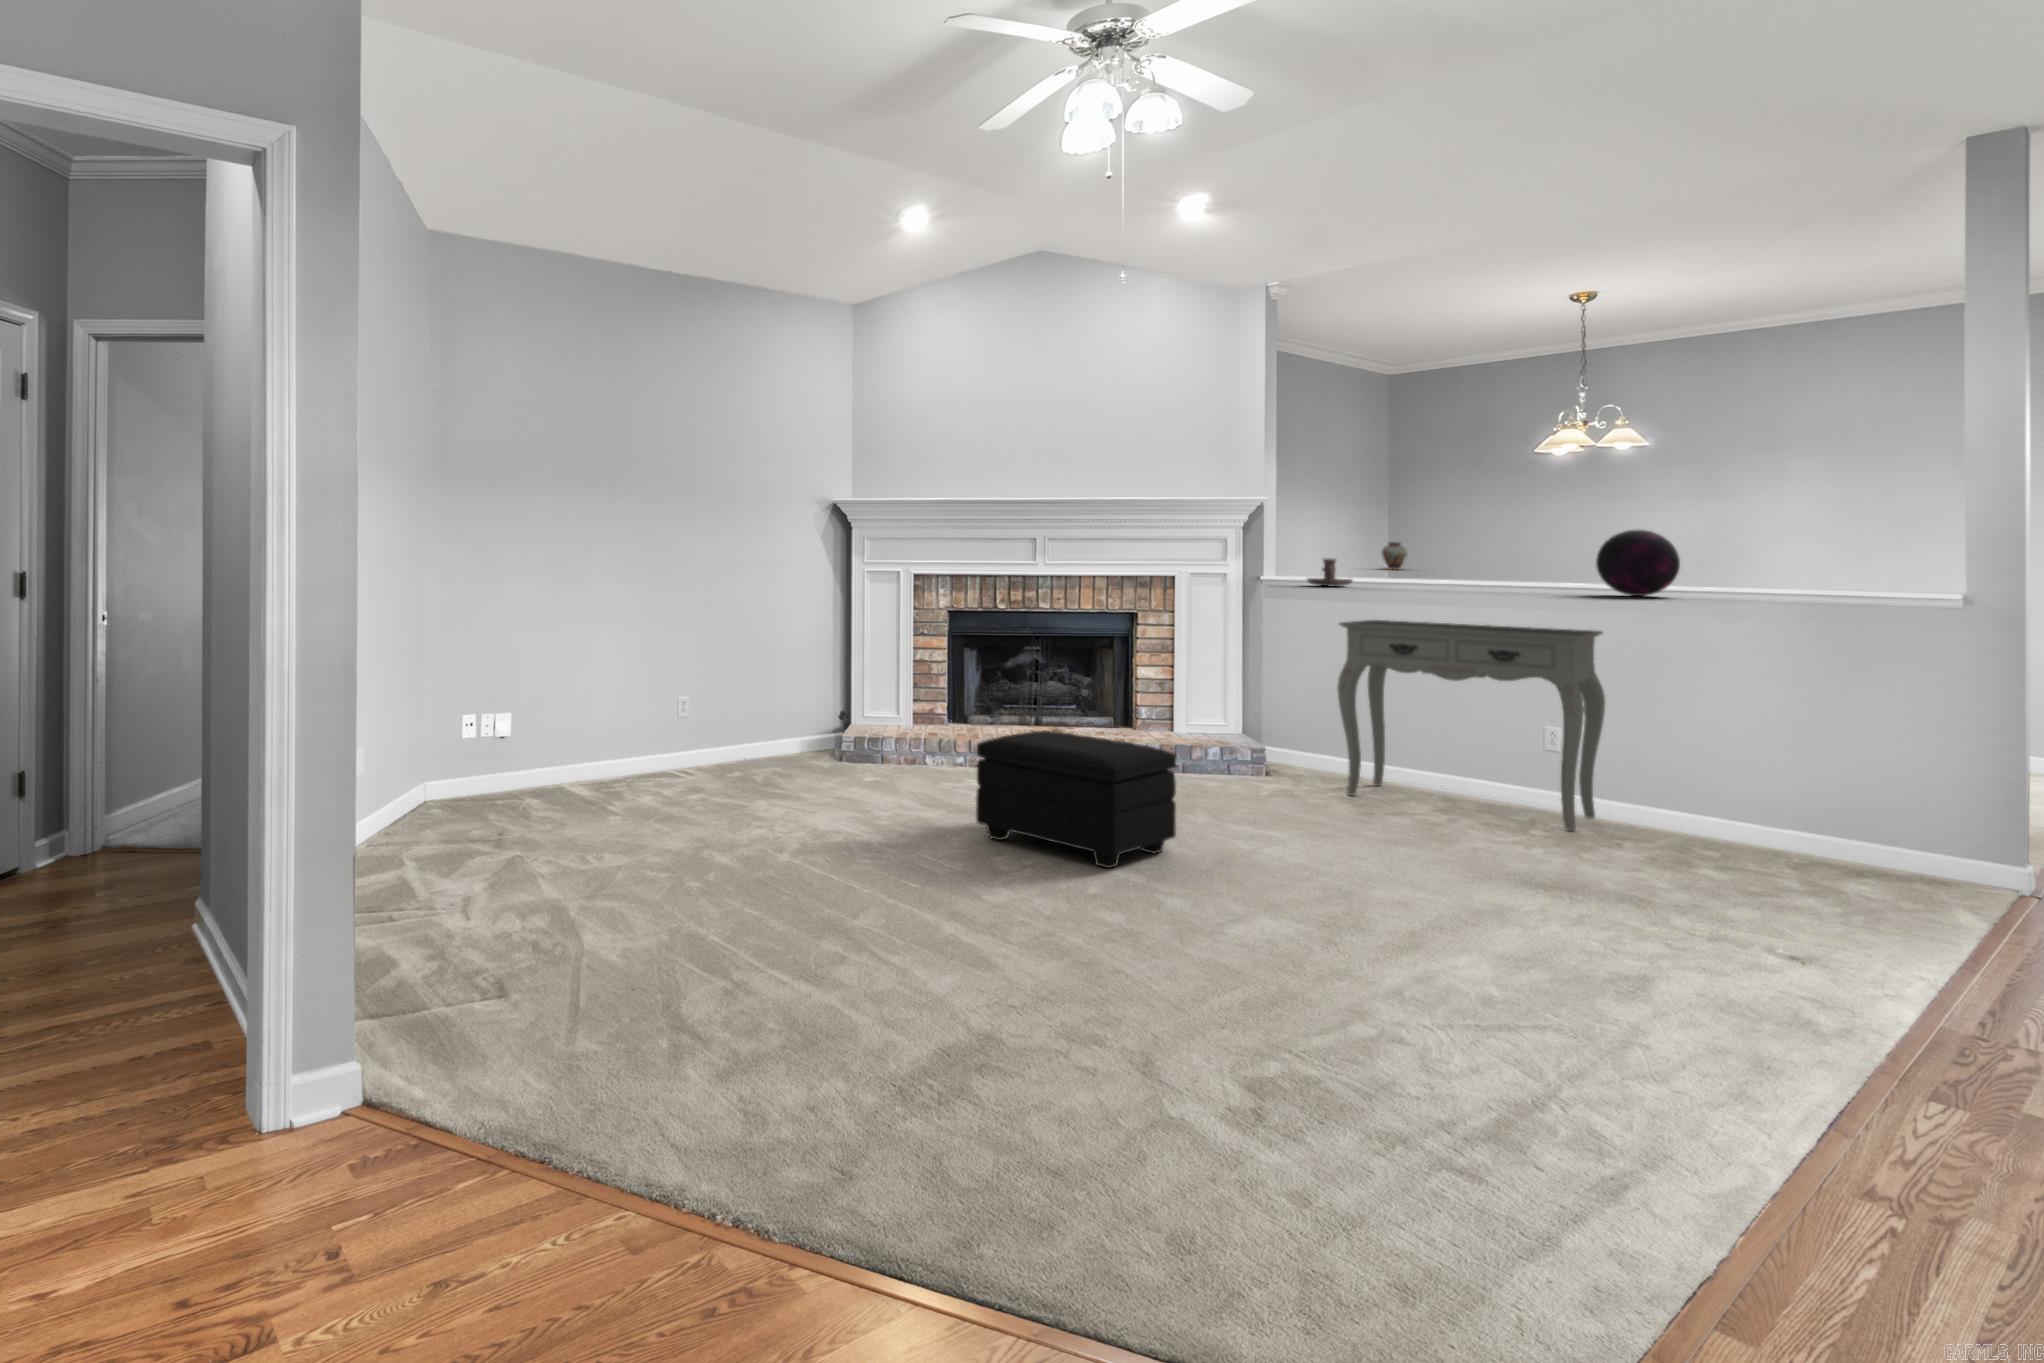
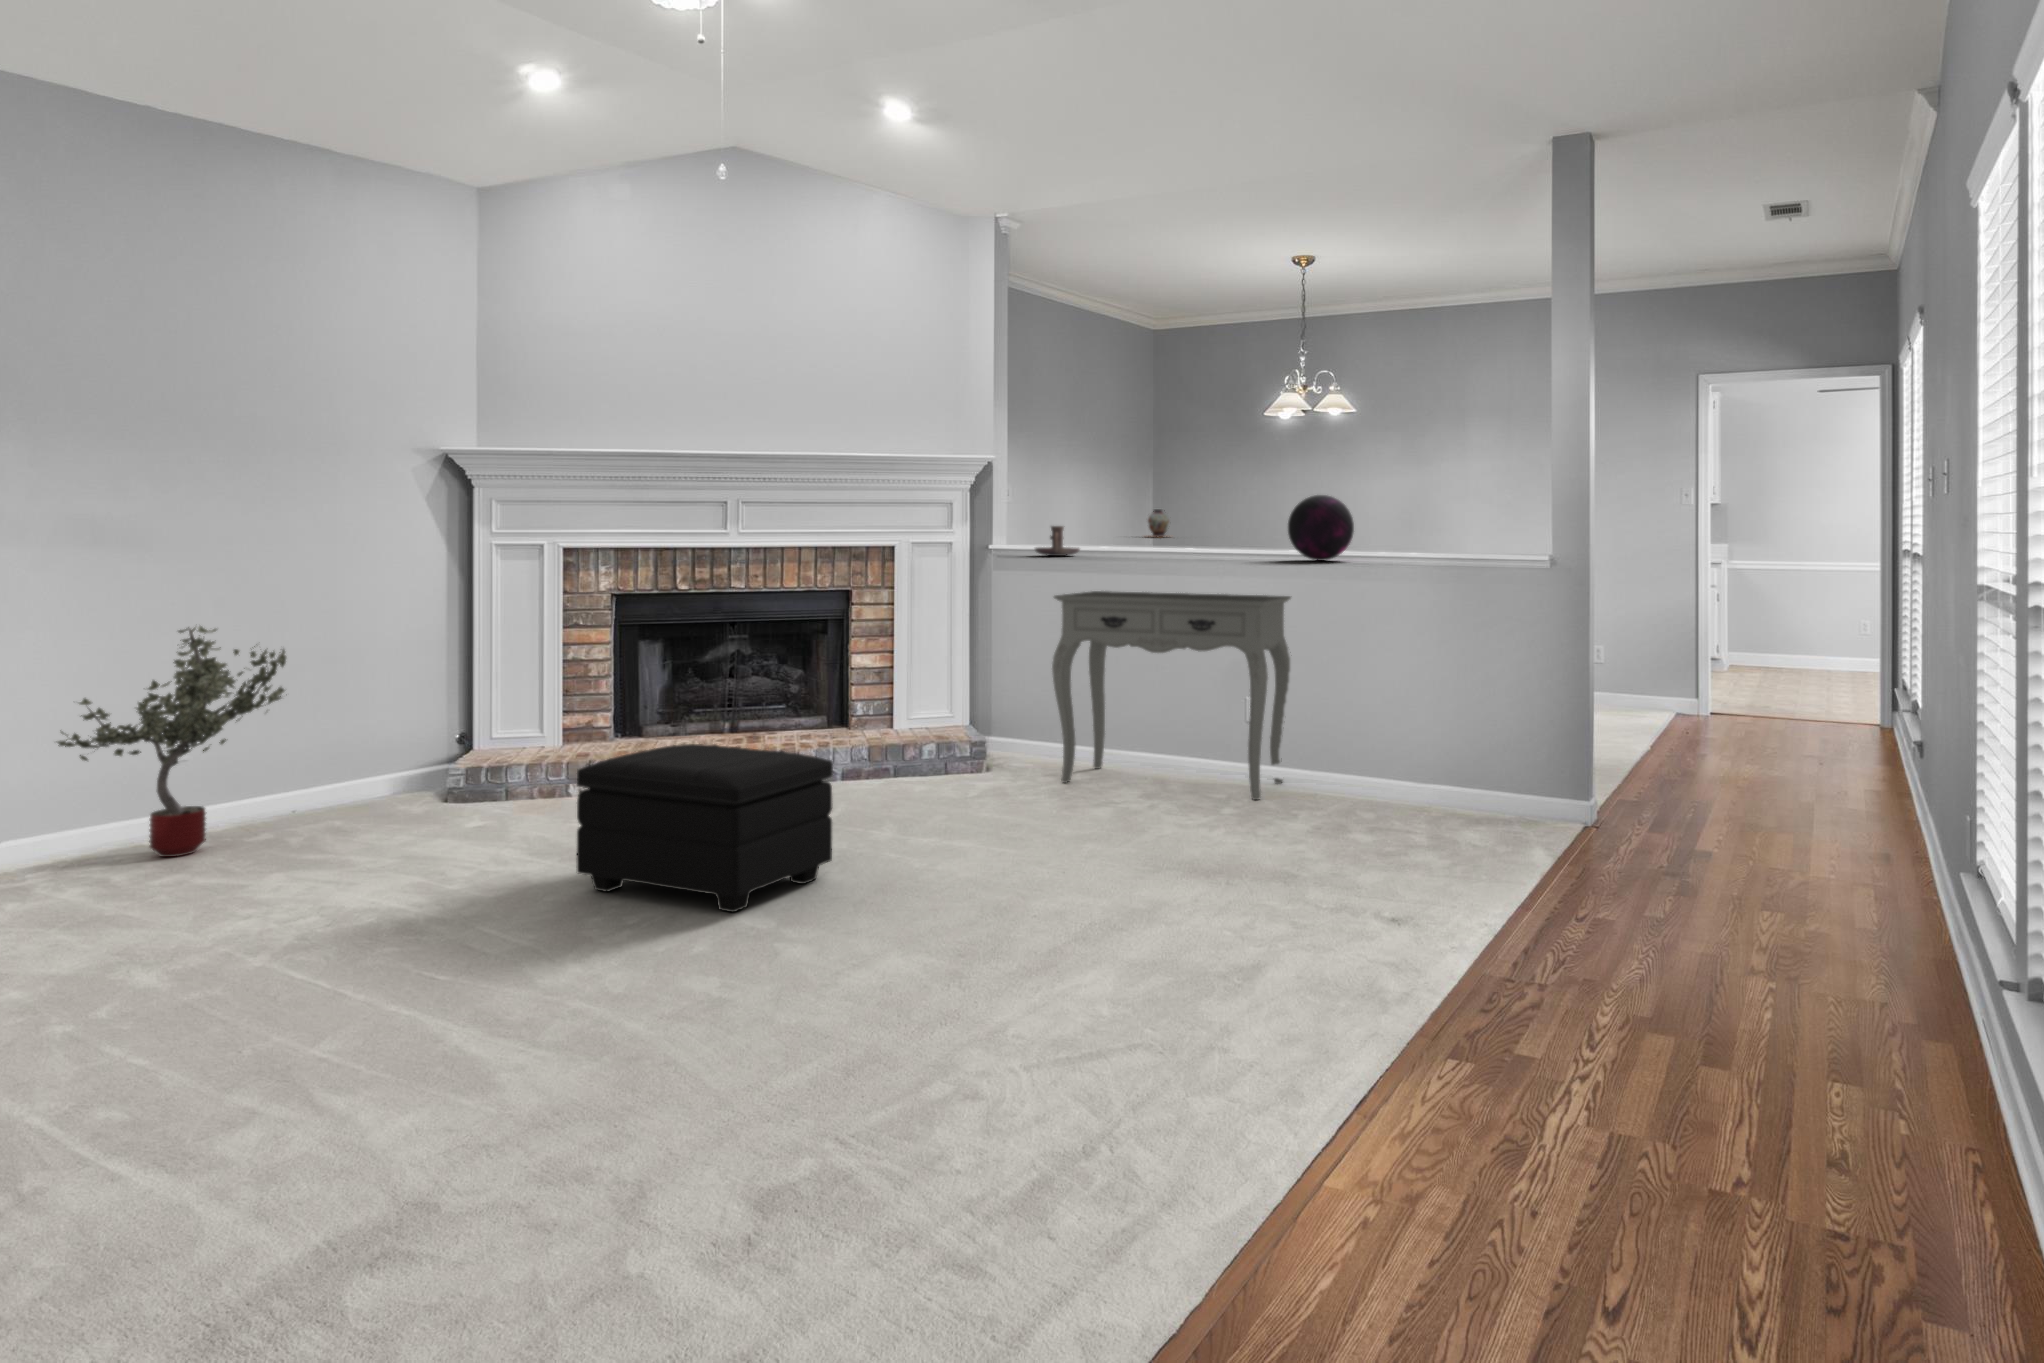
potted tree: none [635,623,754,782] -> present [57,626,286,857]

